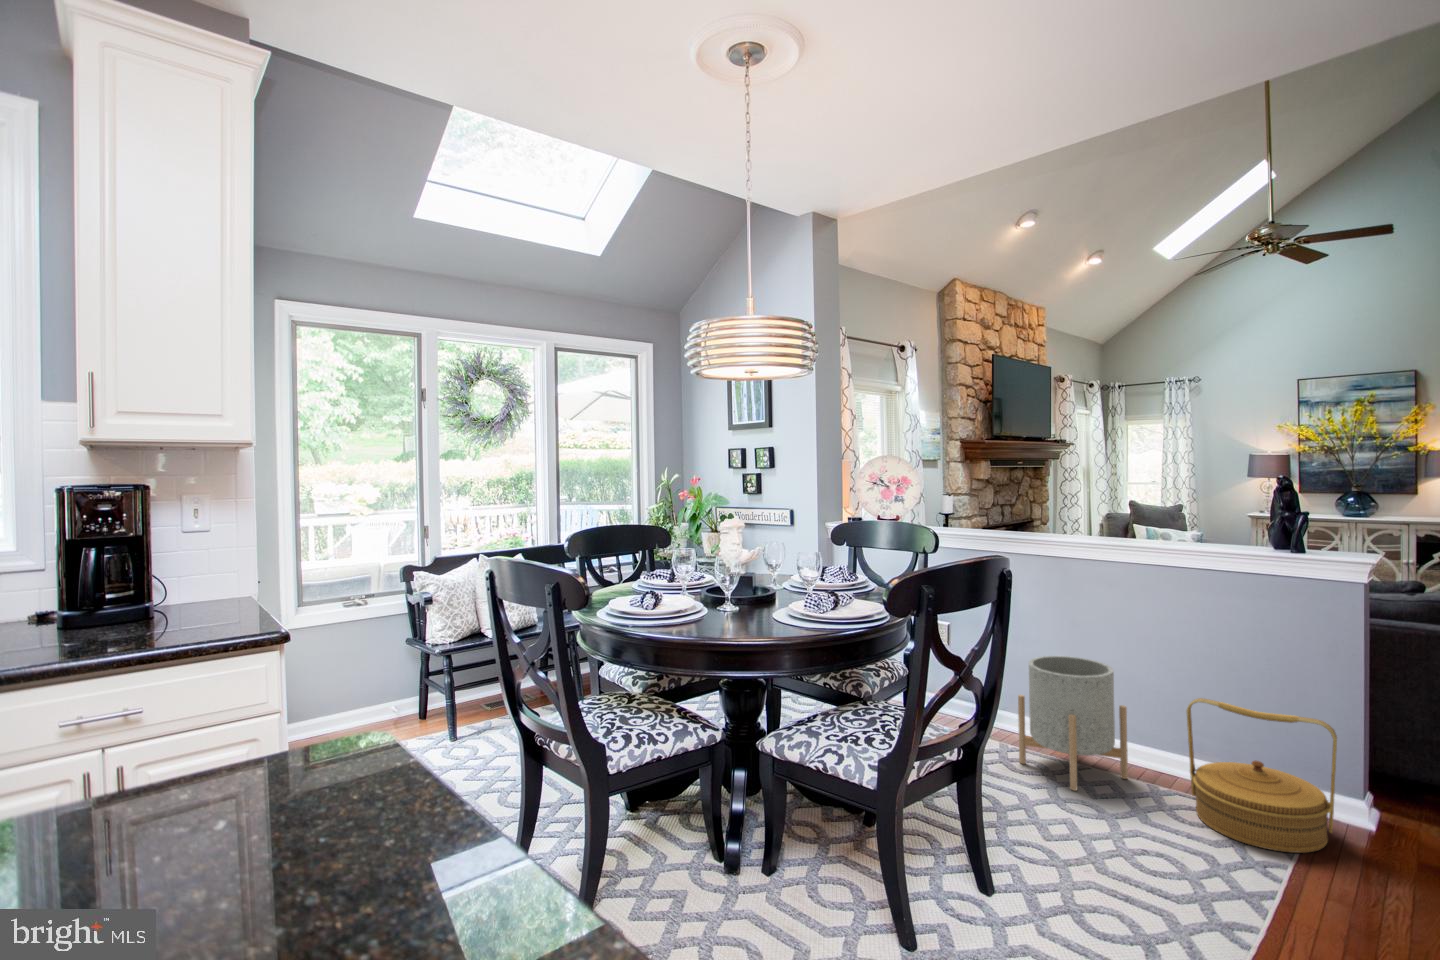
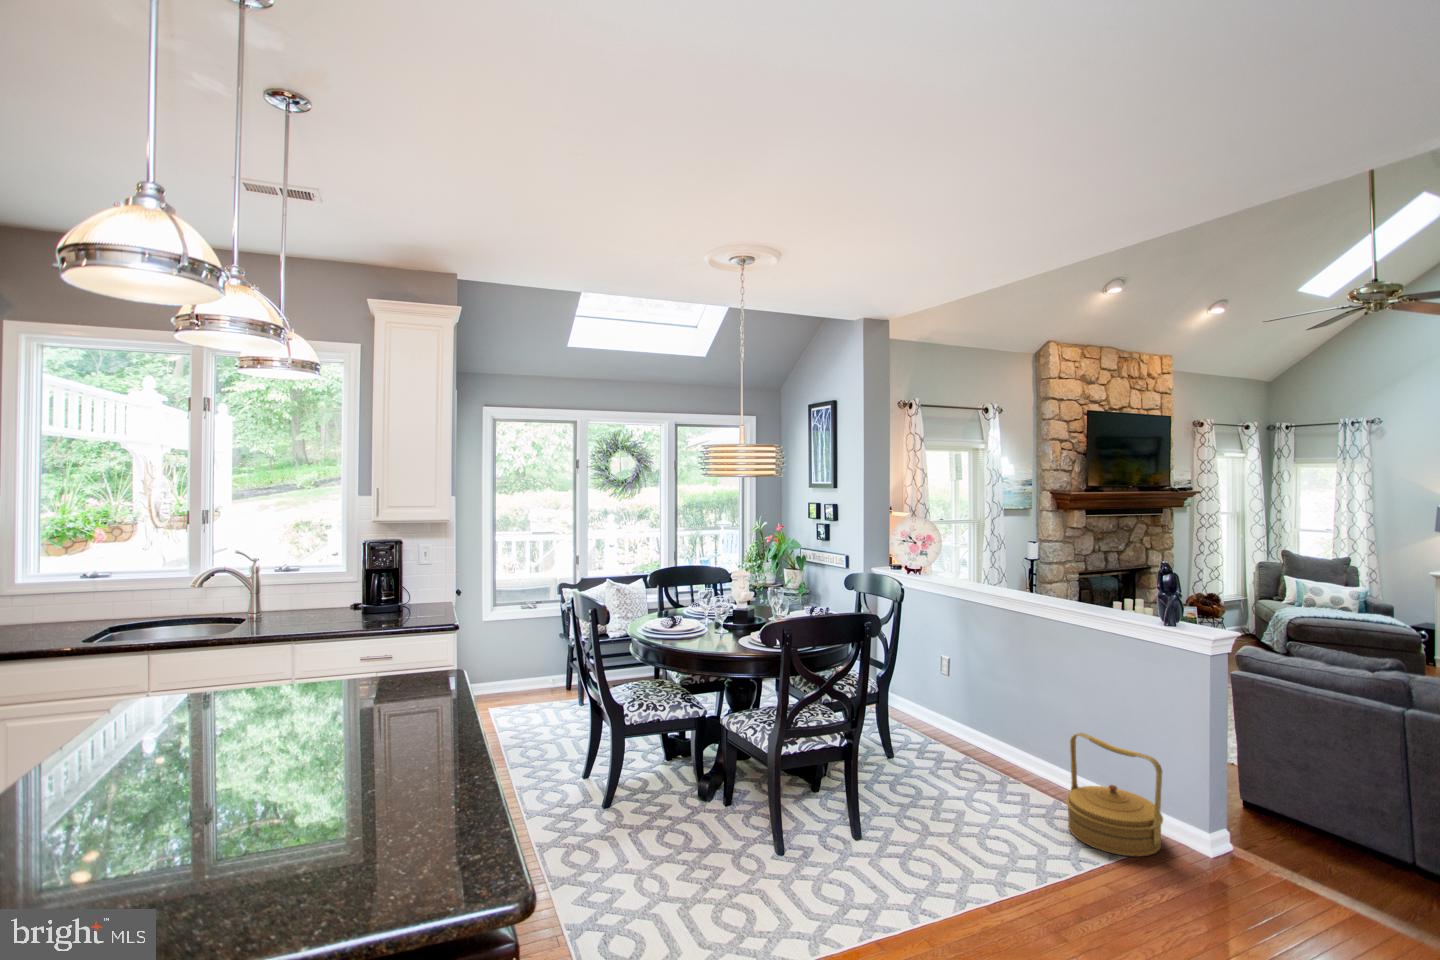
planter: present [1018,656,1128,791] -> none [966,690,1043,794]

